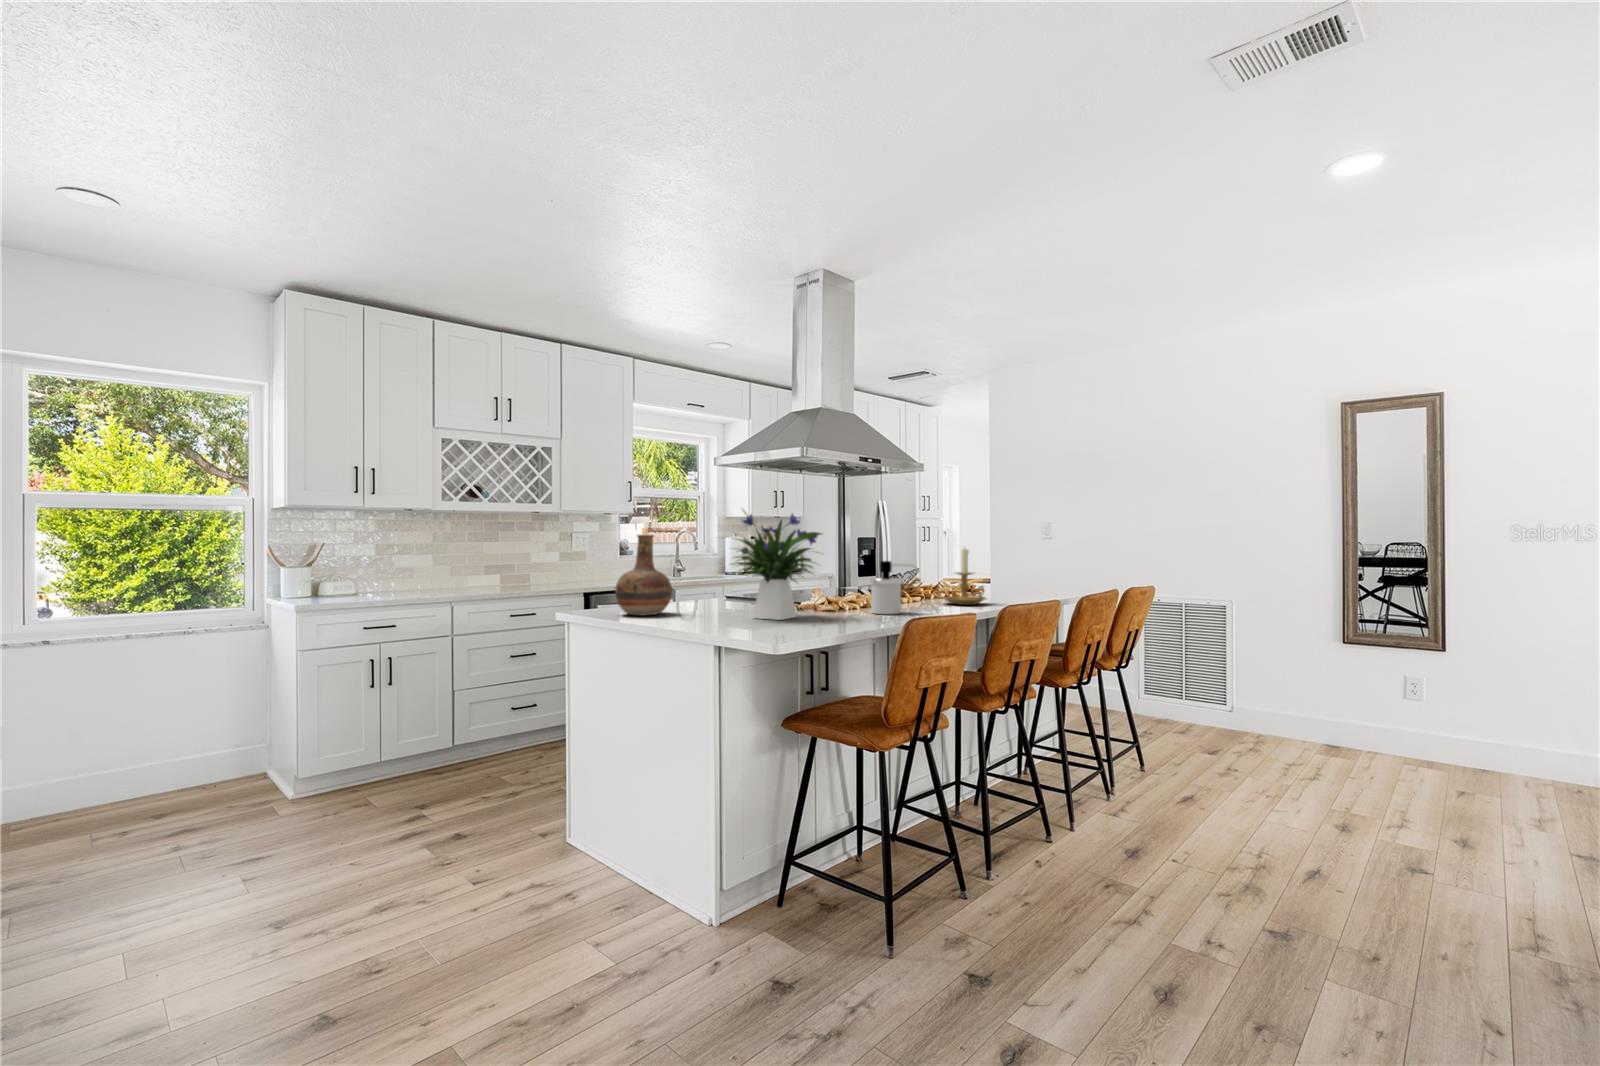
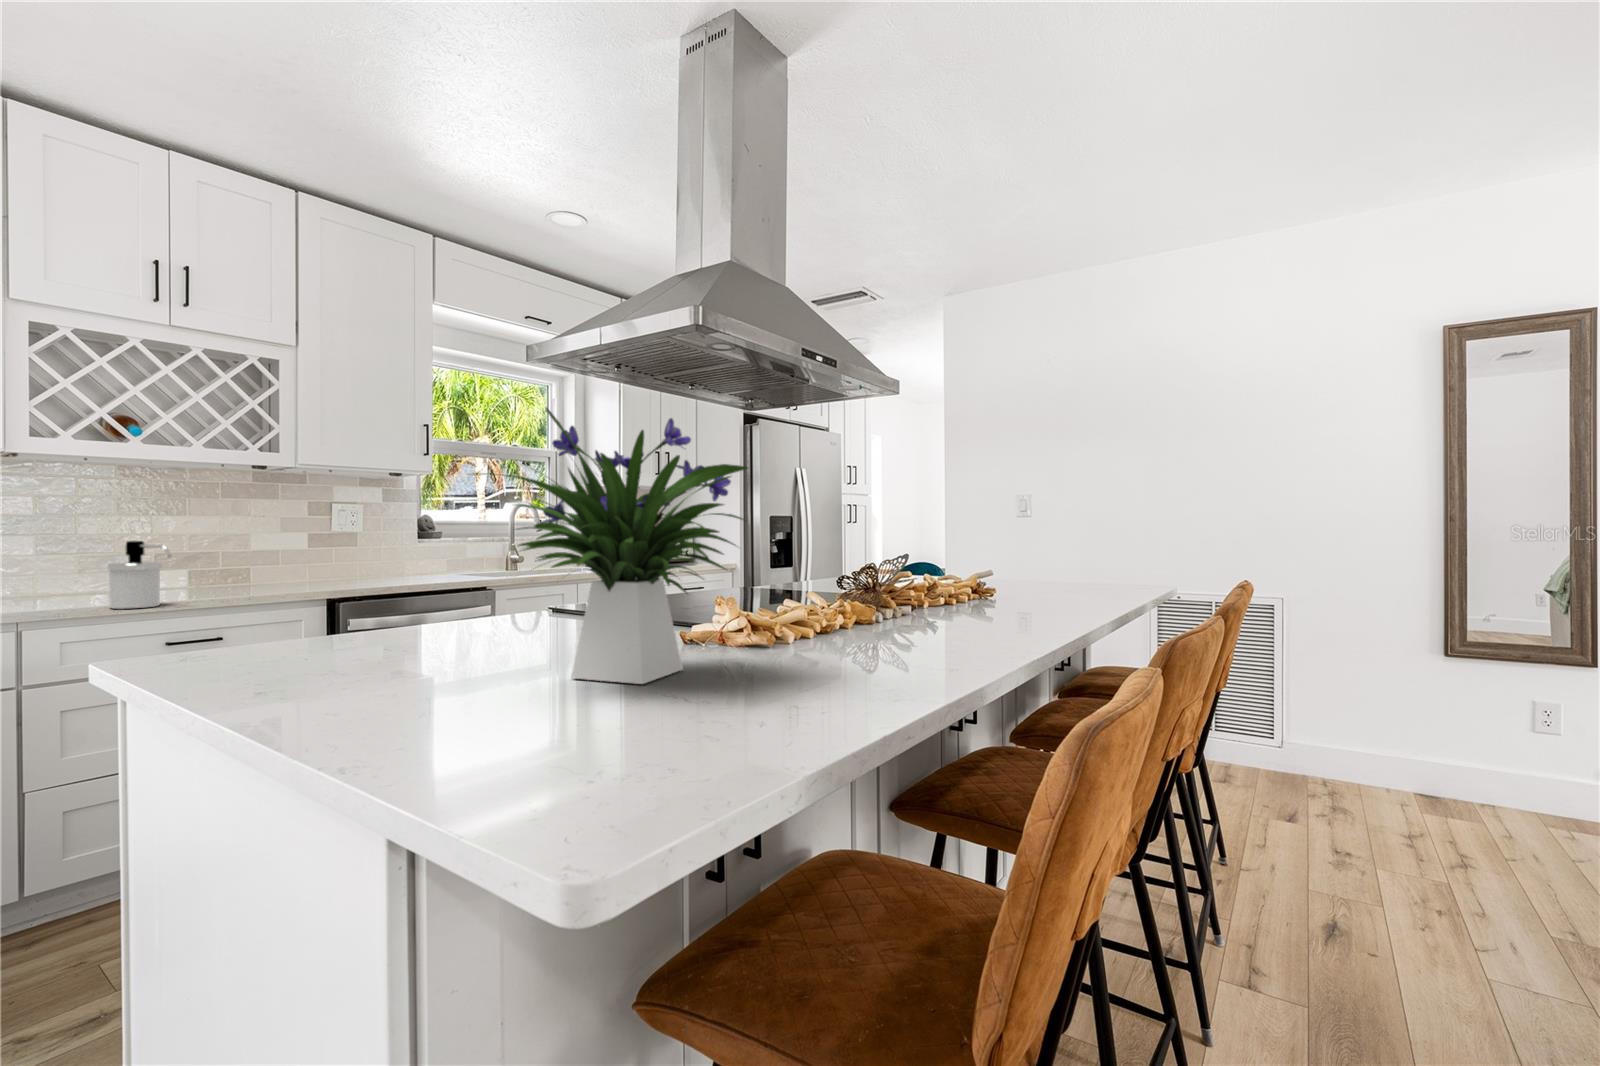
vase: present [615,535,672,616] -> none [217,473,382,674]
candle holder: present [943,549,986,605] -> none [951,514,1038,621]
soap dispenser: present [870,561,920,614] -> present [108,541,171,609]

